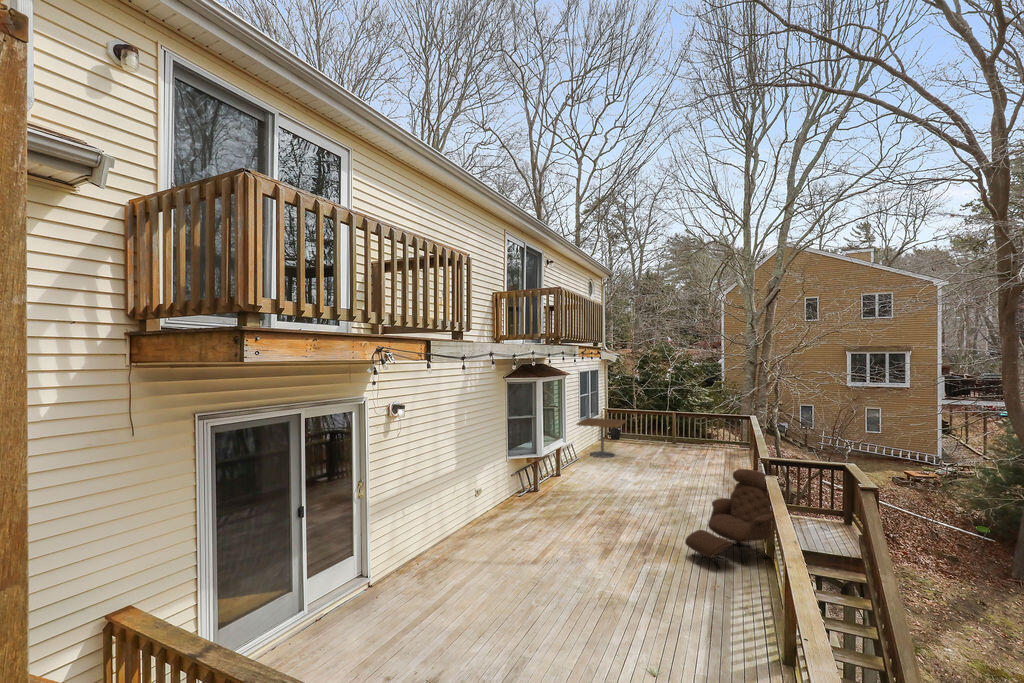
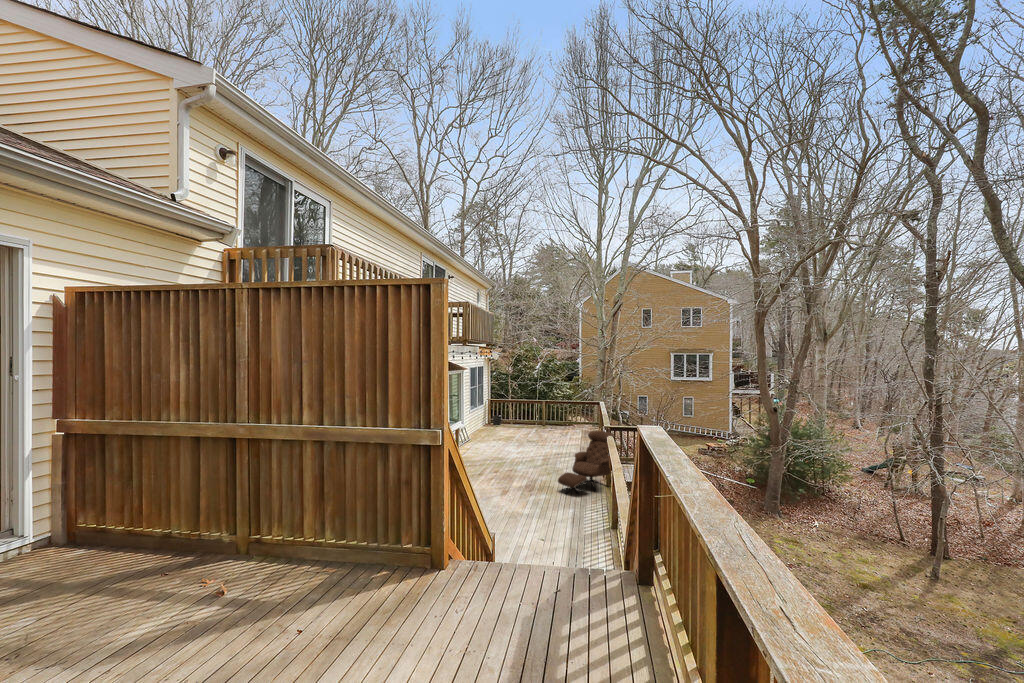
dining table: present [577,418,626,458] -> none [467,406,507,438]

